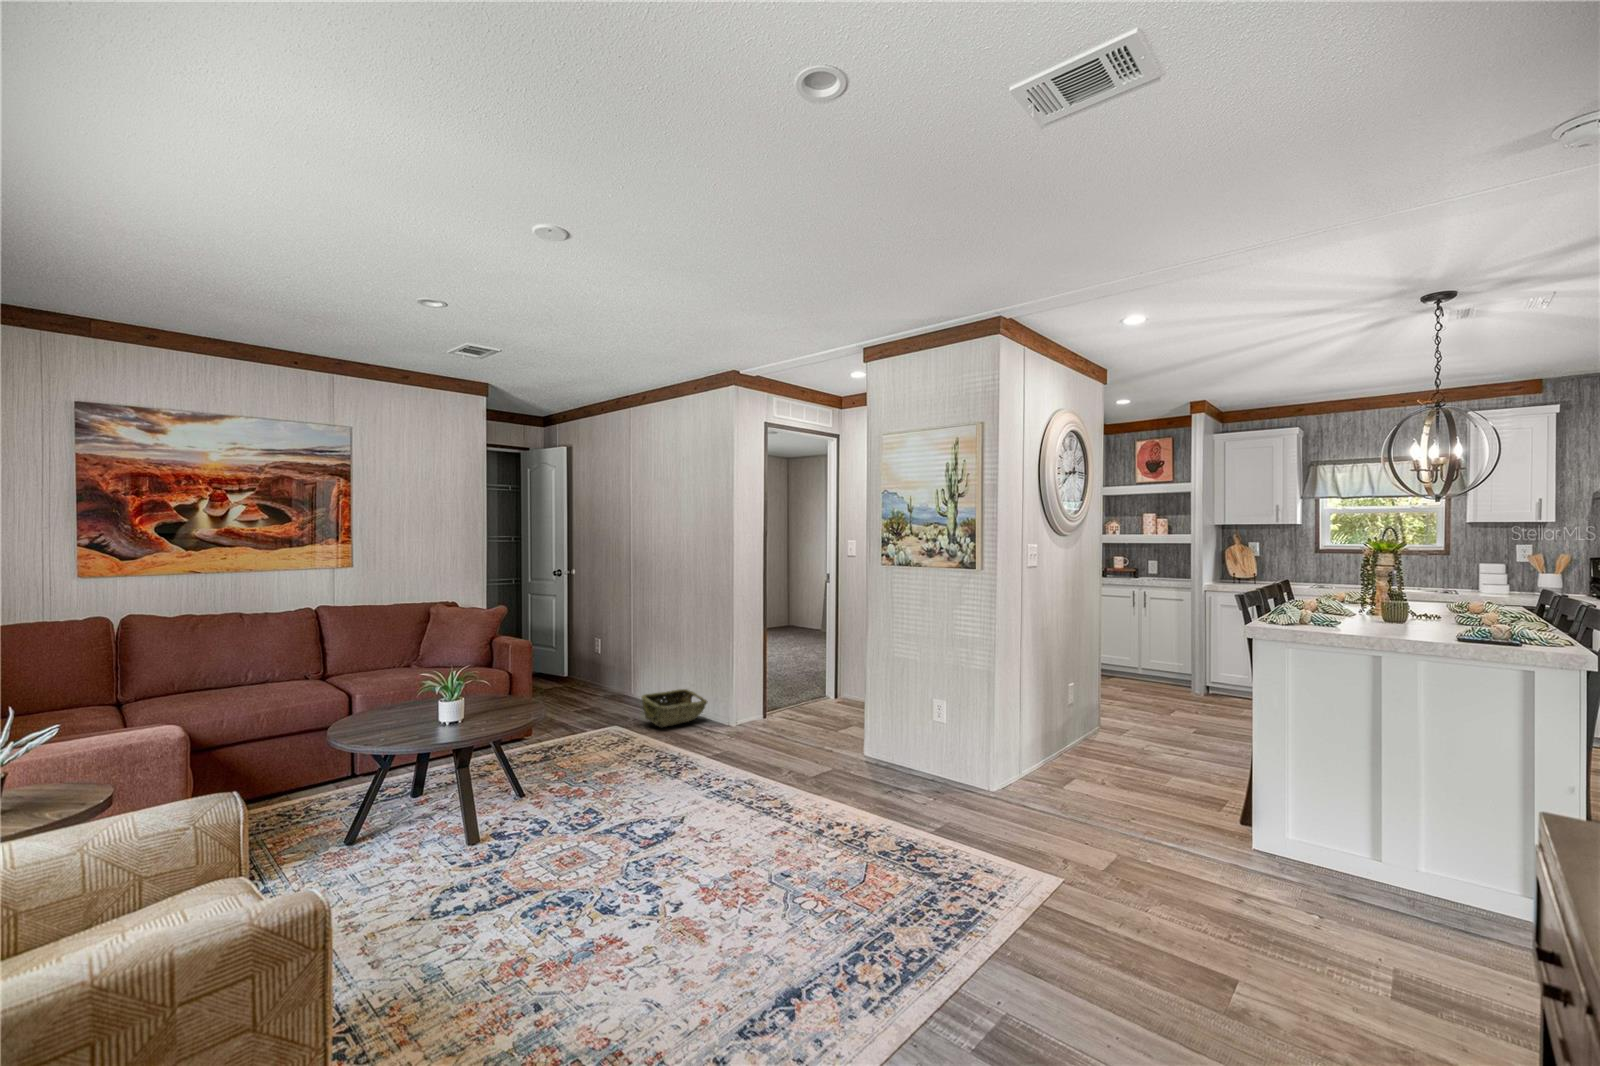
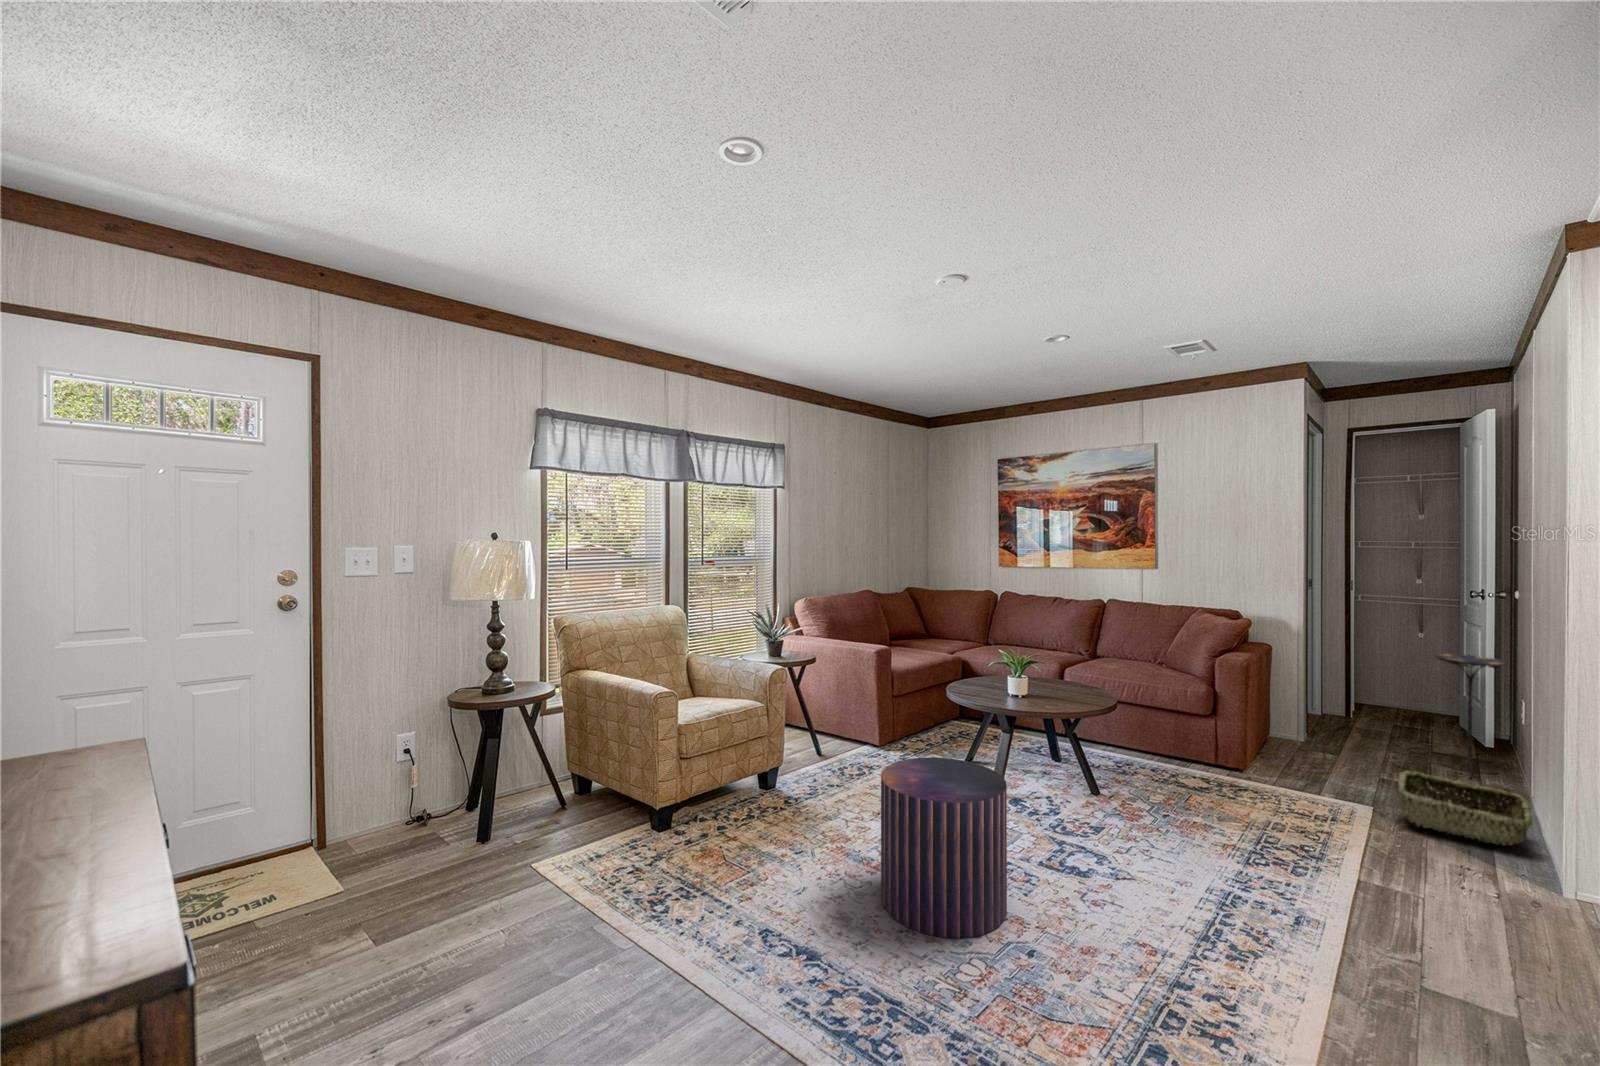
side table: none [580,615,617,699] -> present [1435,654,1508,778]
pouf: none [641,761,769,943] -> present [881,758,1007,938]

